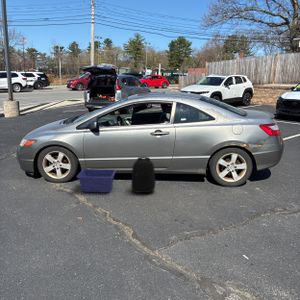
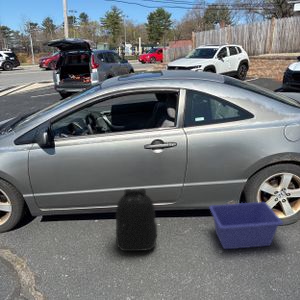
storage bin: present [77,169,116,193] -> present [209,202,283,249]

